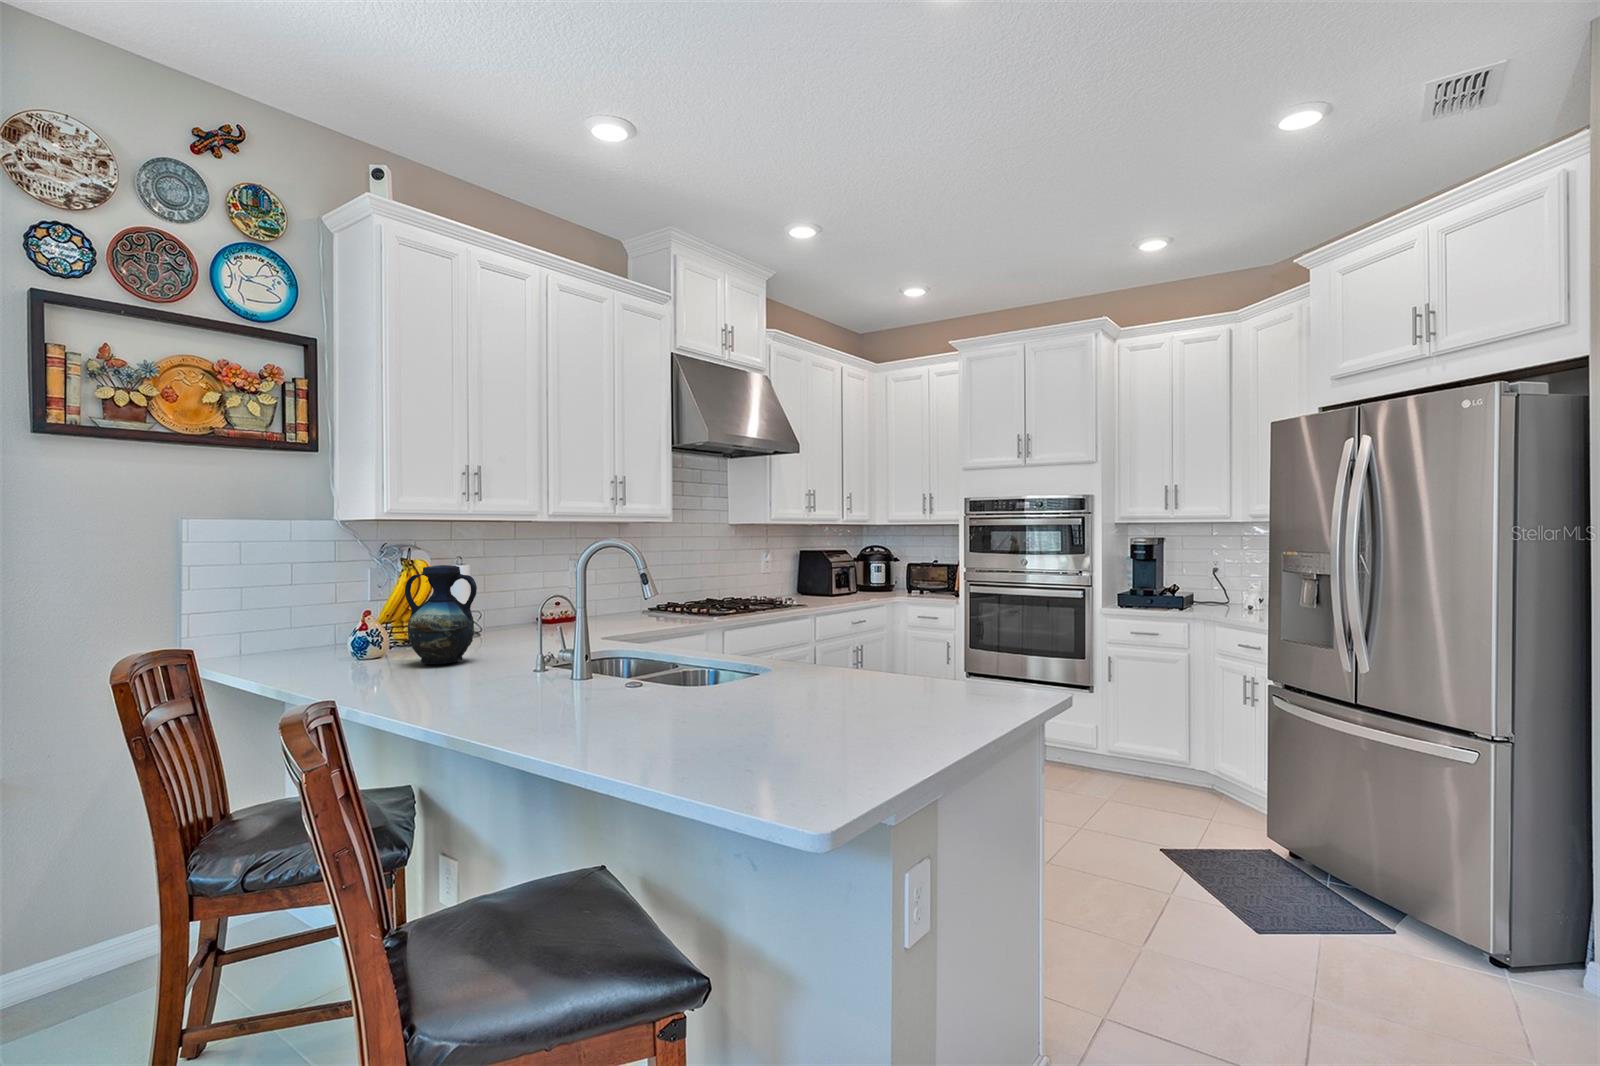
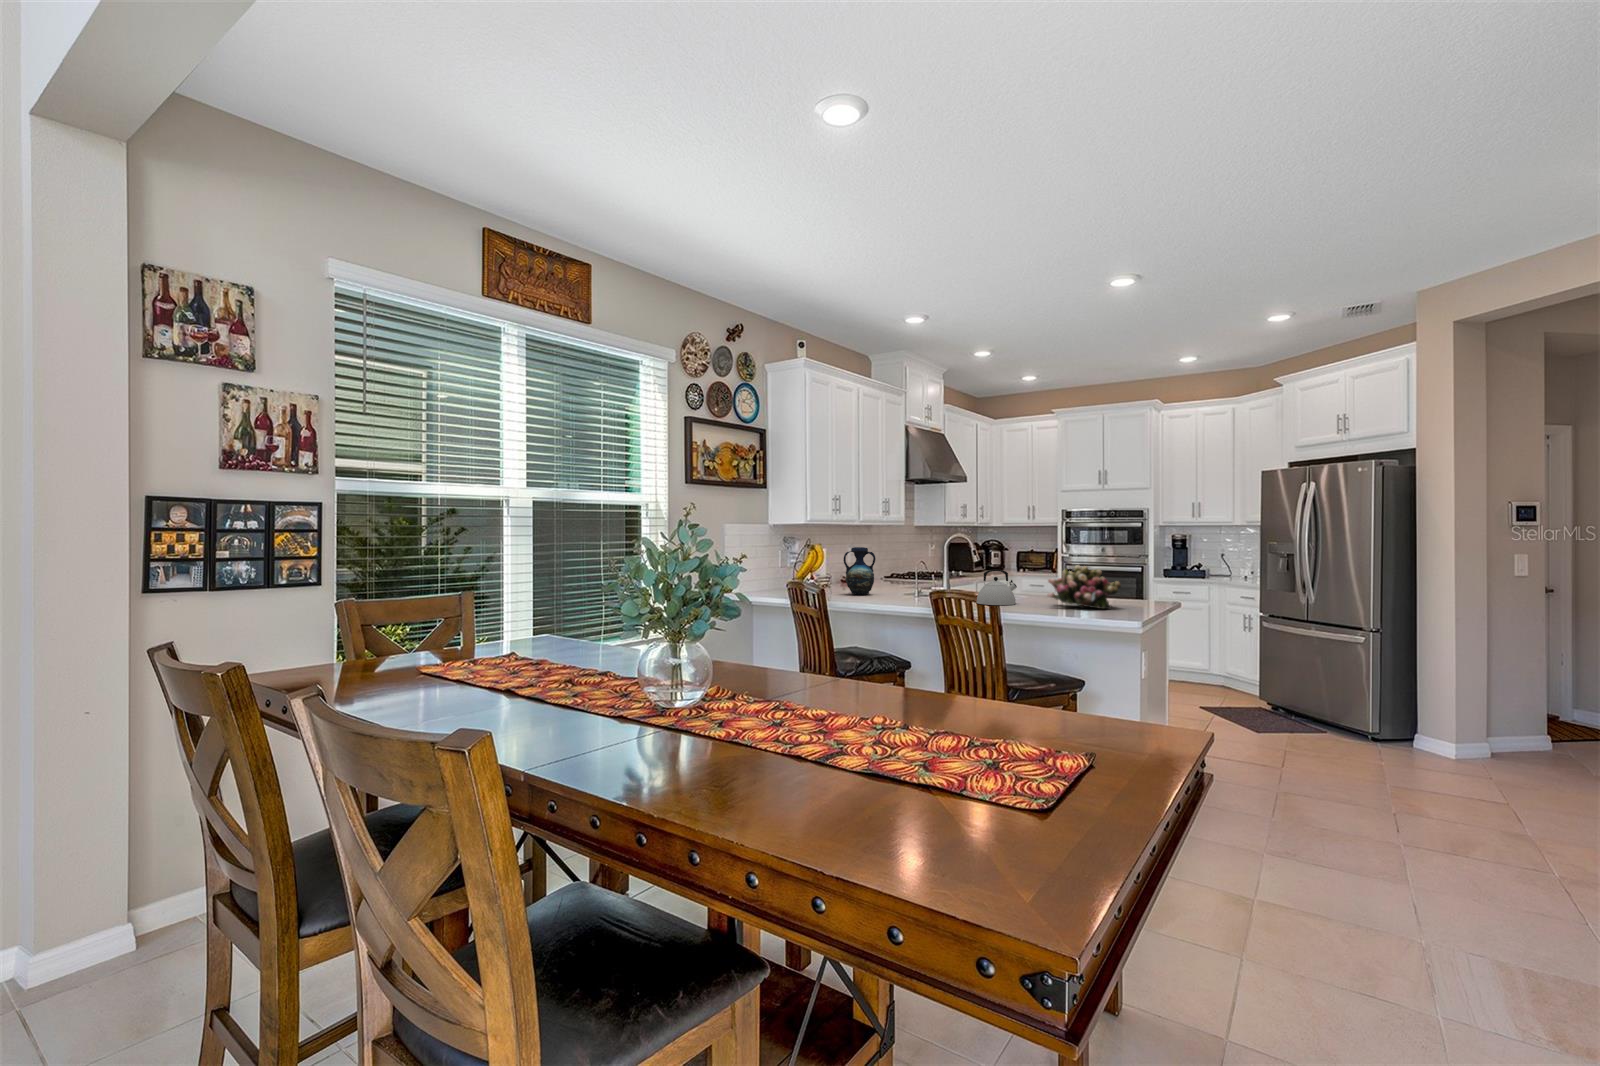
flower arrangement: none [703,616,887,738] -> present [1048,565,1121,609]
kettle: none [581,623,678,714] -> present [977,569,1017,605]

